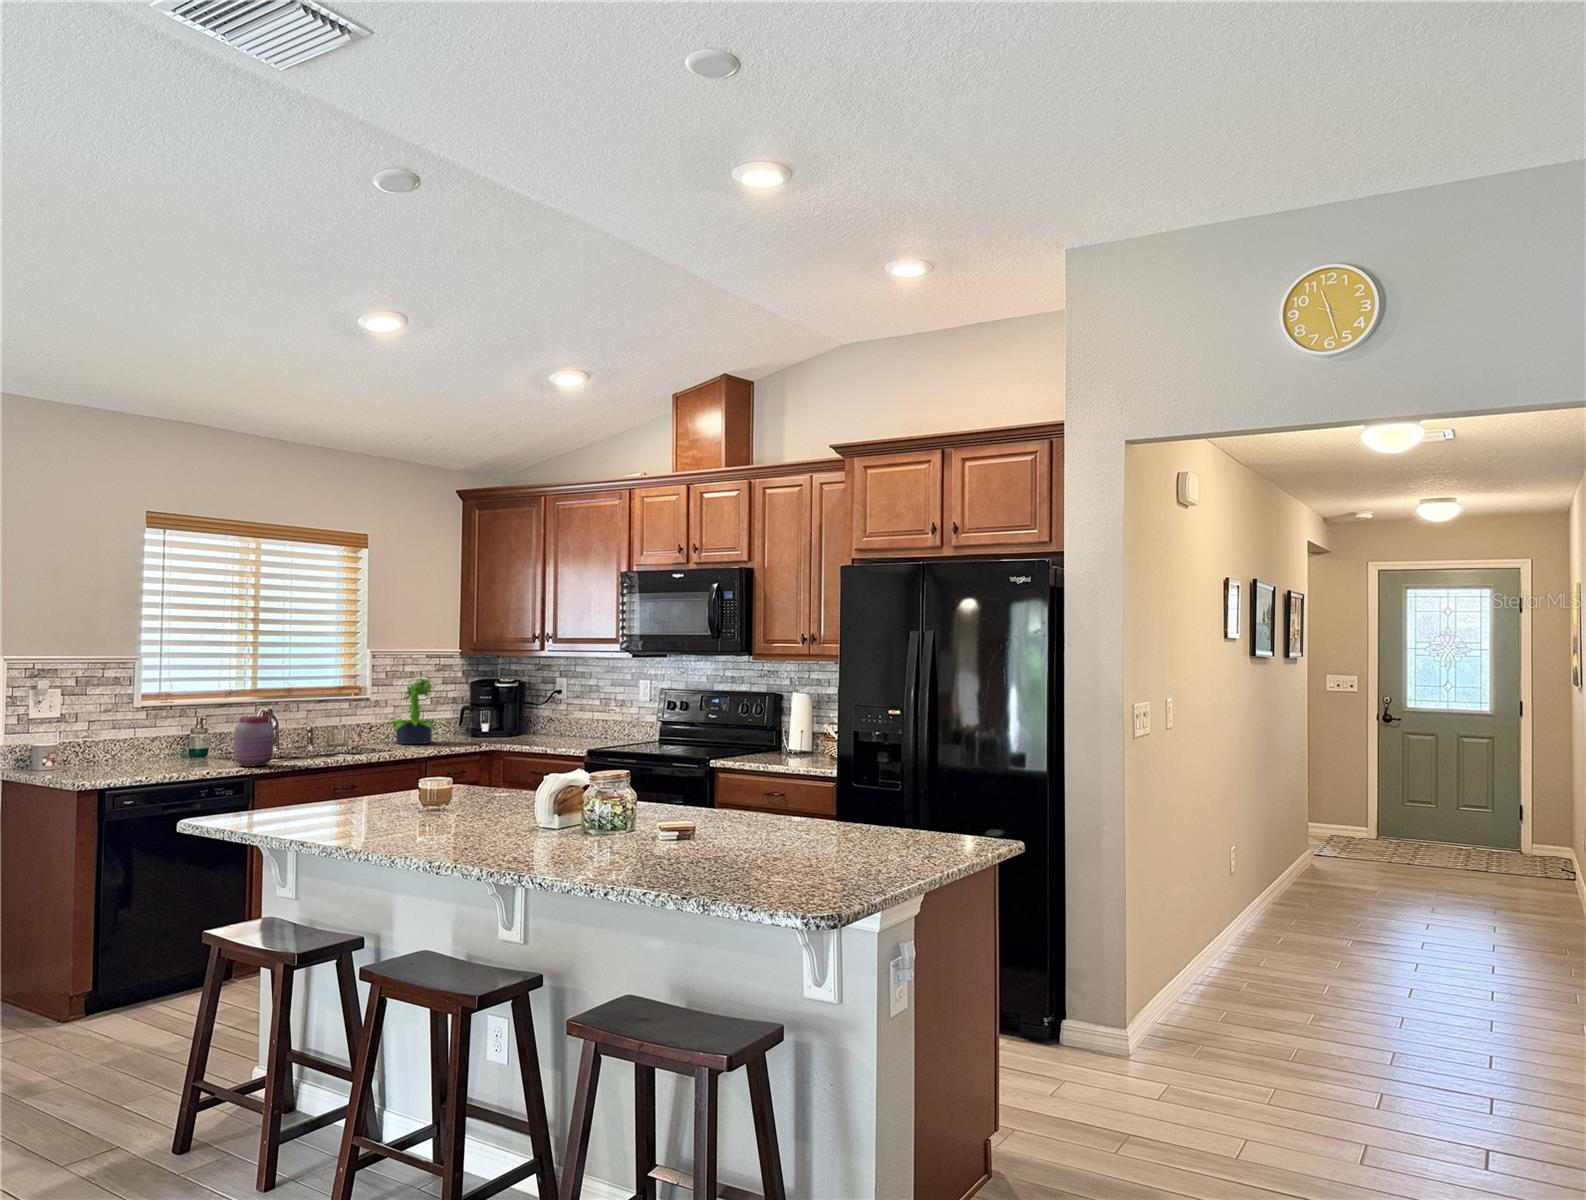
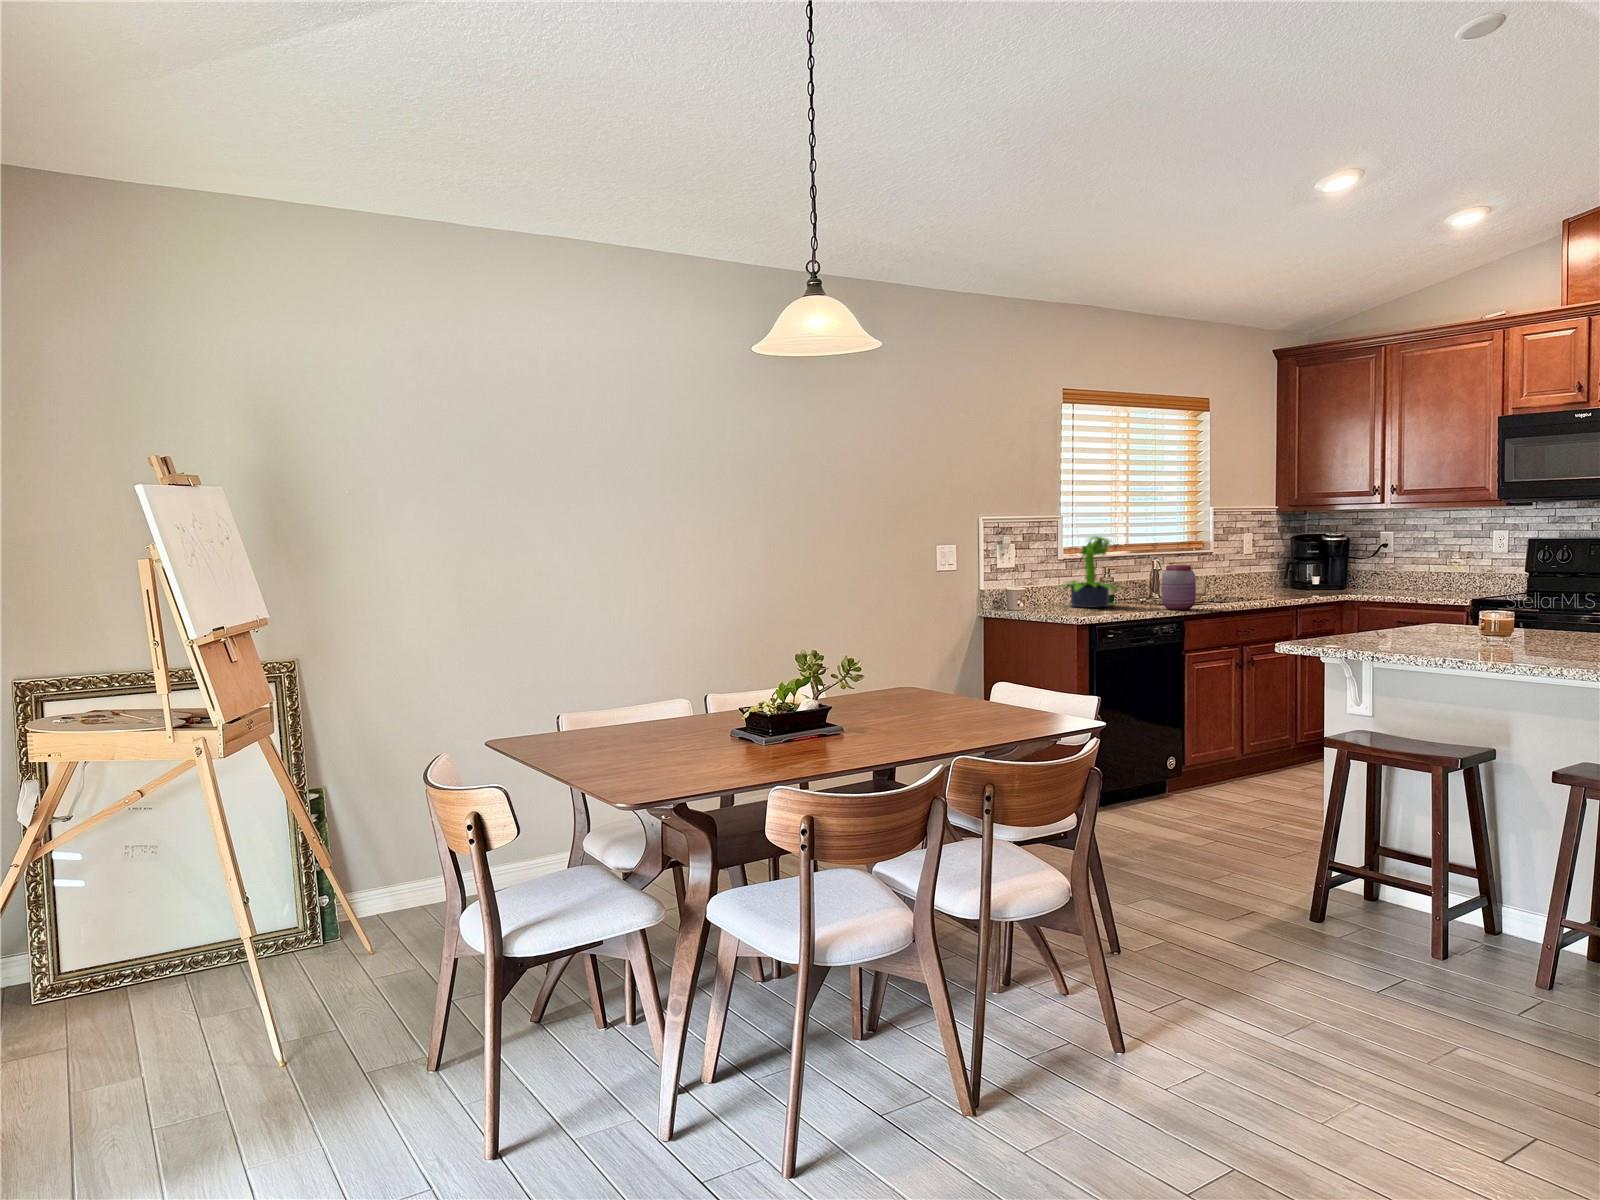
potted plant: present [391,678,435,744] -> present [1064,536,1122,607]

